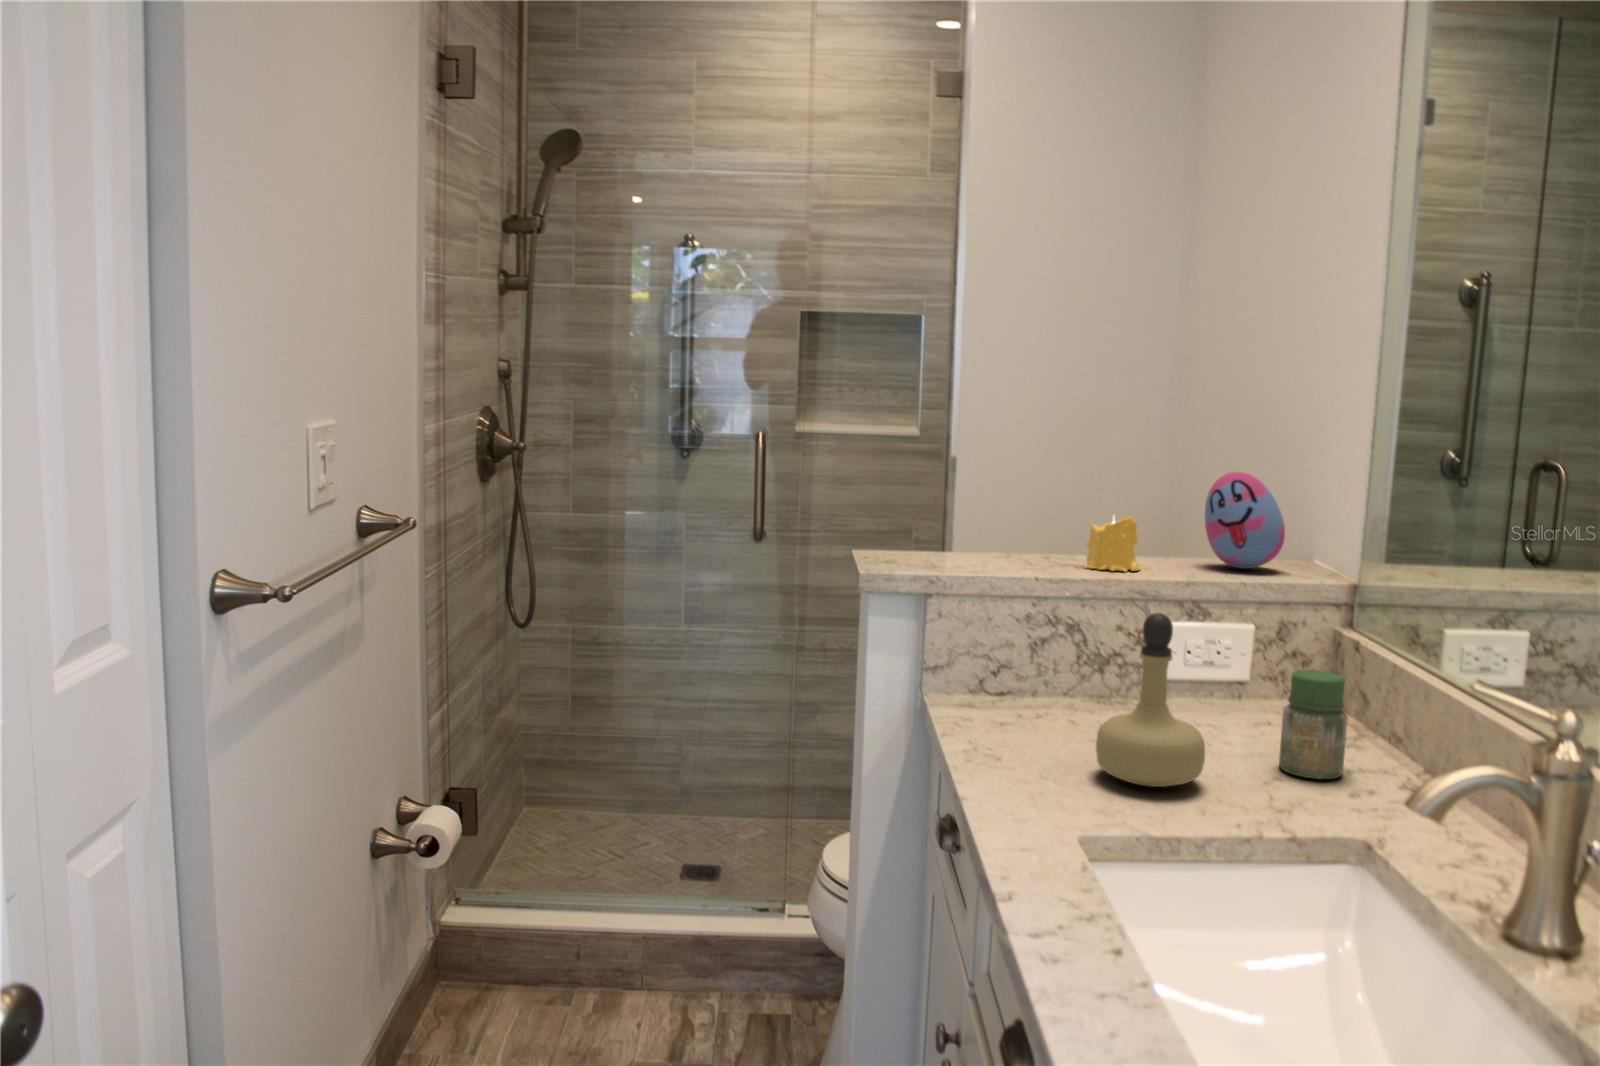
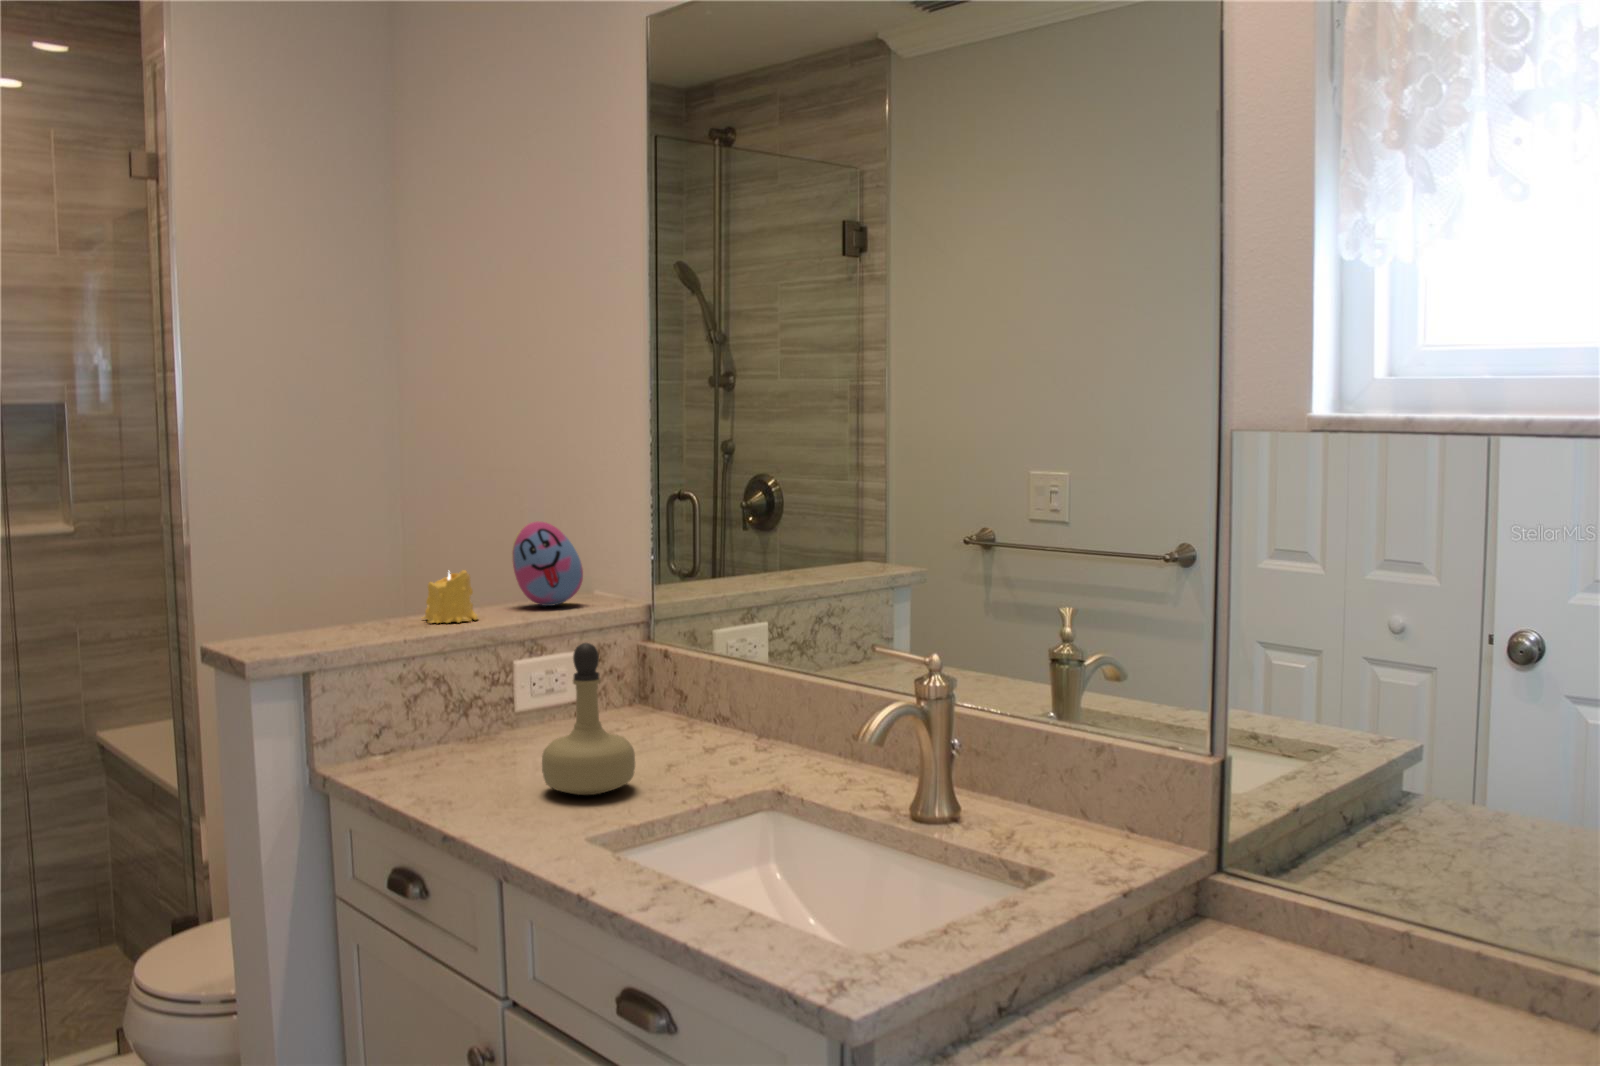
jar: present [1279,670,1348,779] -> none [661,673,711,761]

